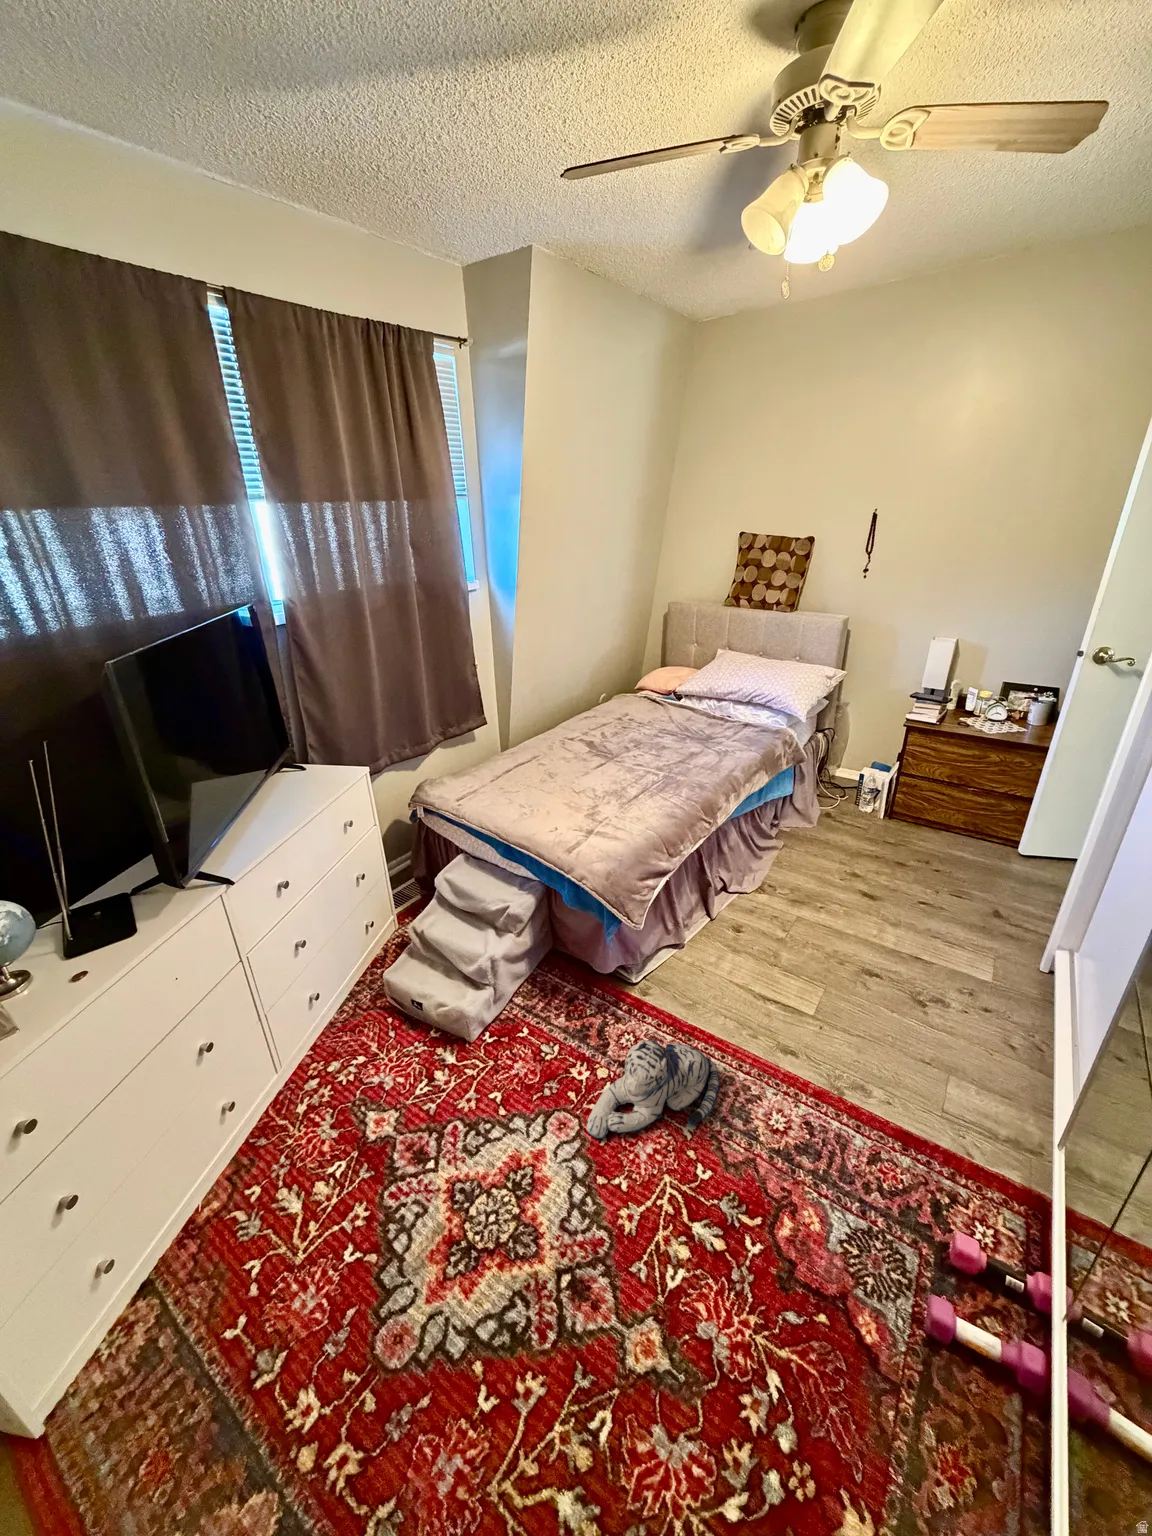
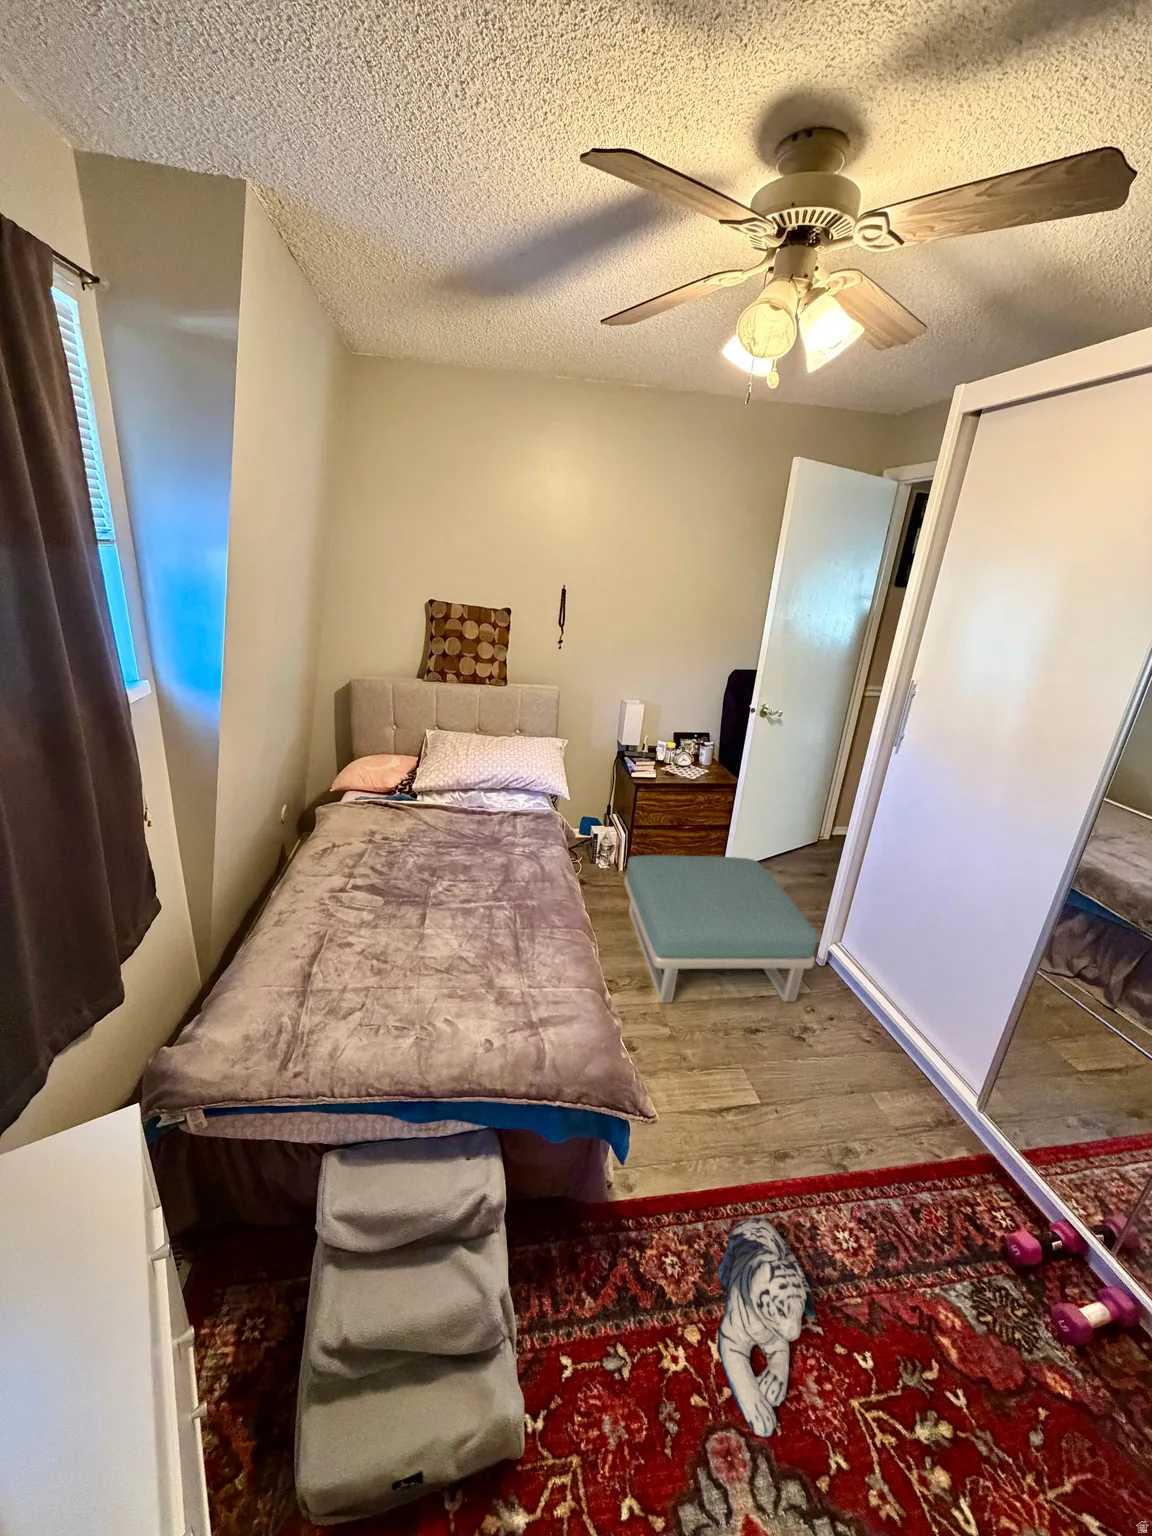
footstool: none [790,791,1011,981] -> present [624,855,818,1003]

